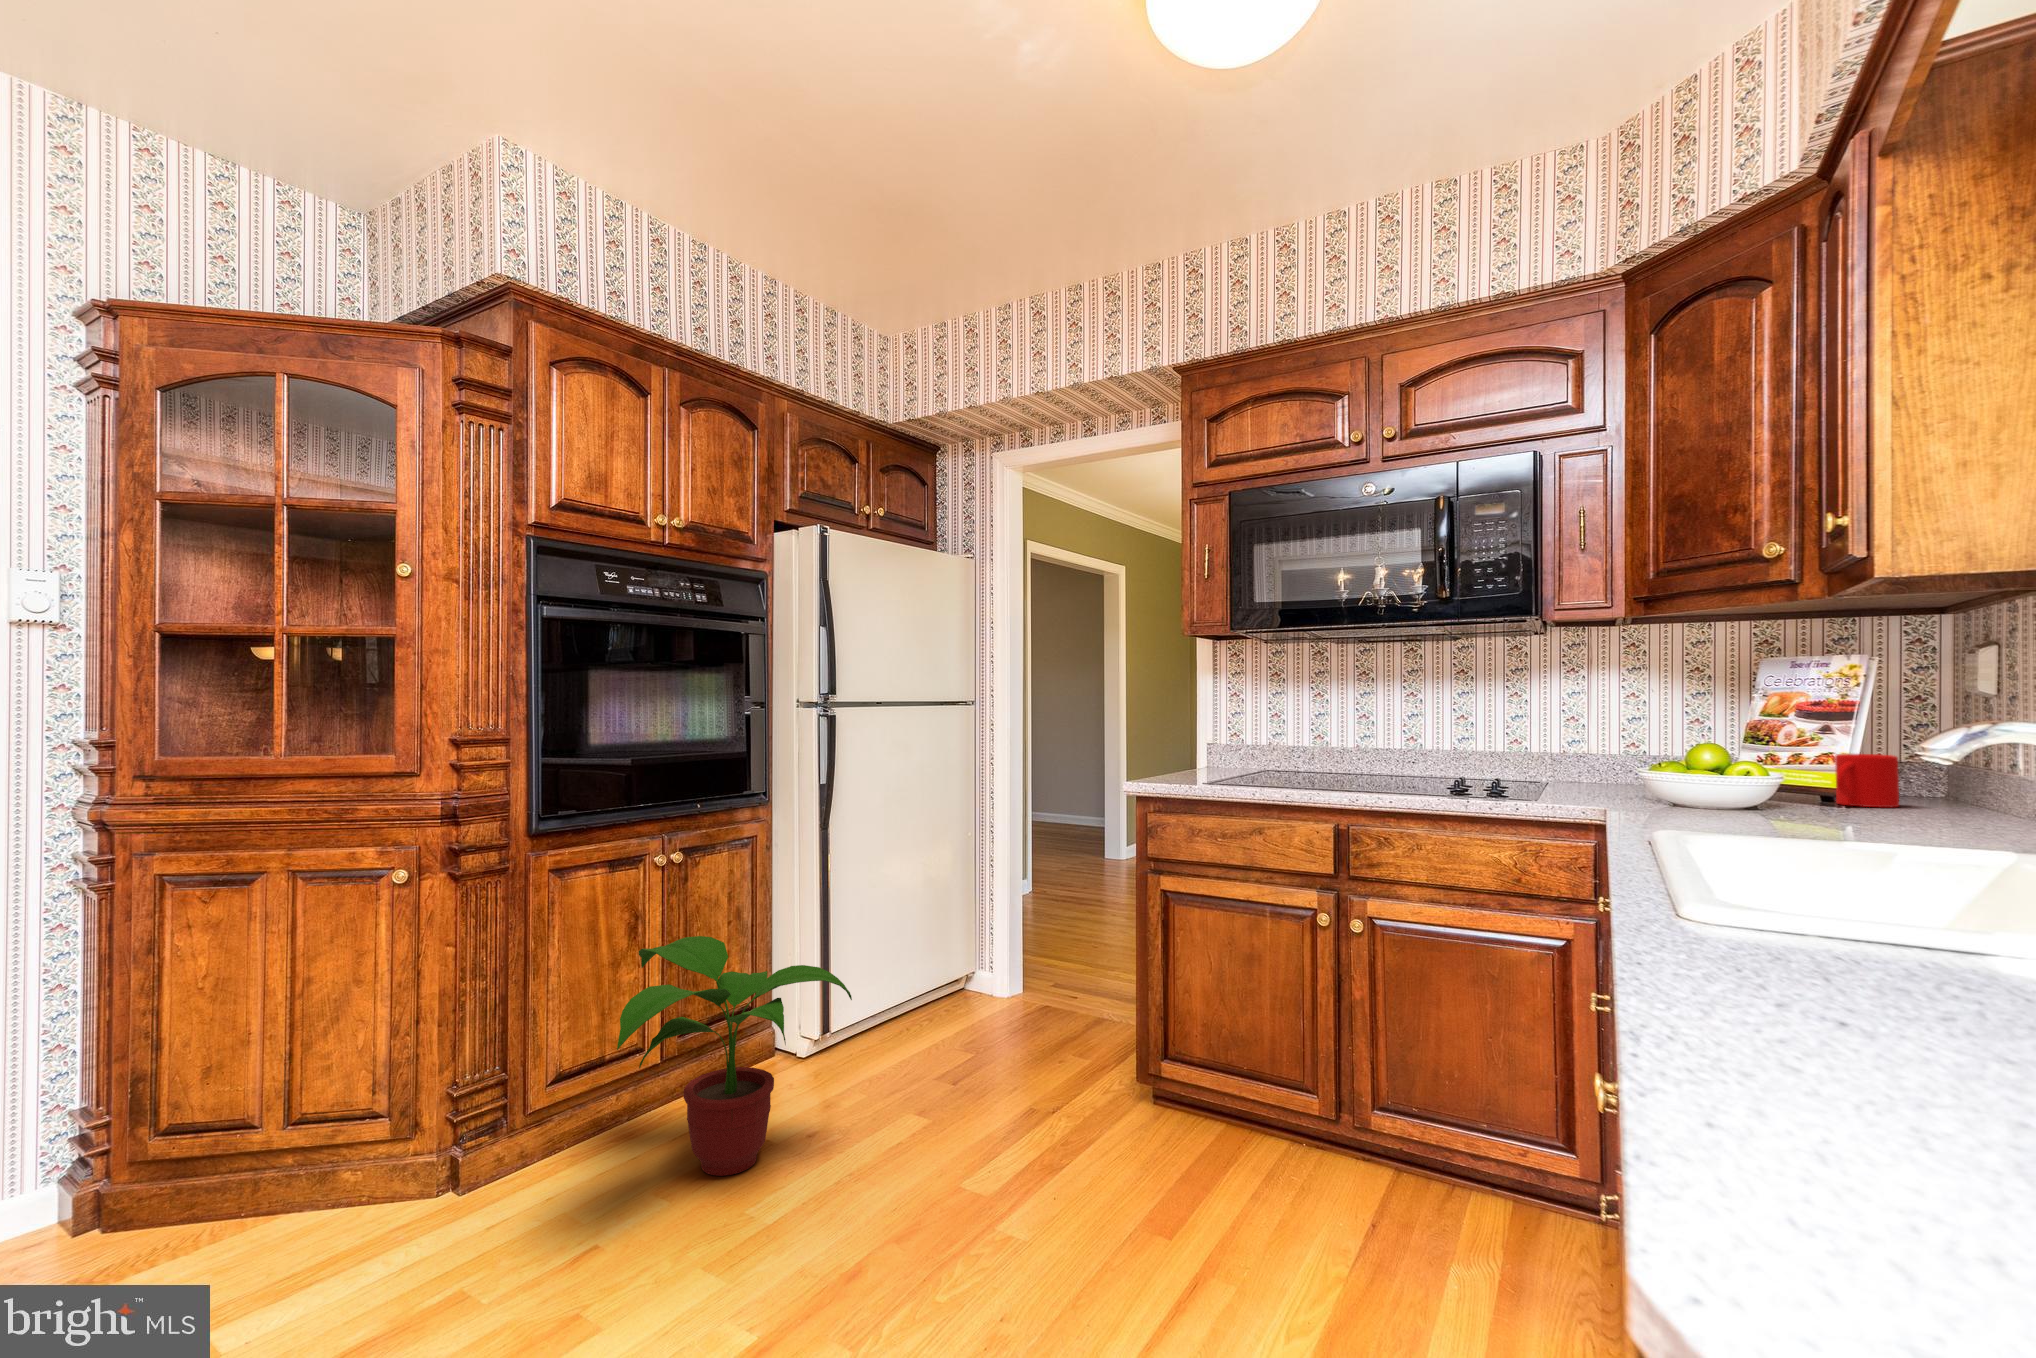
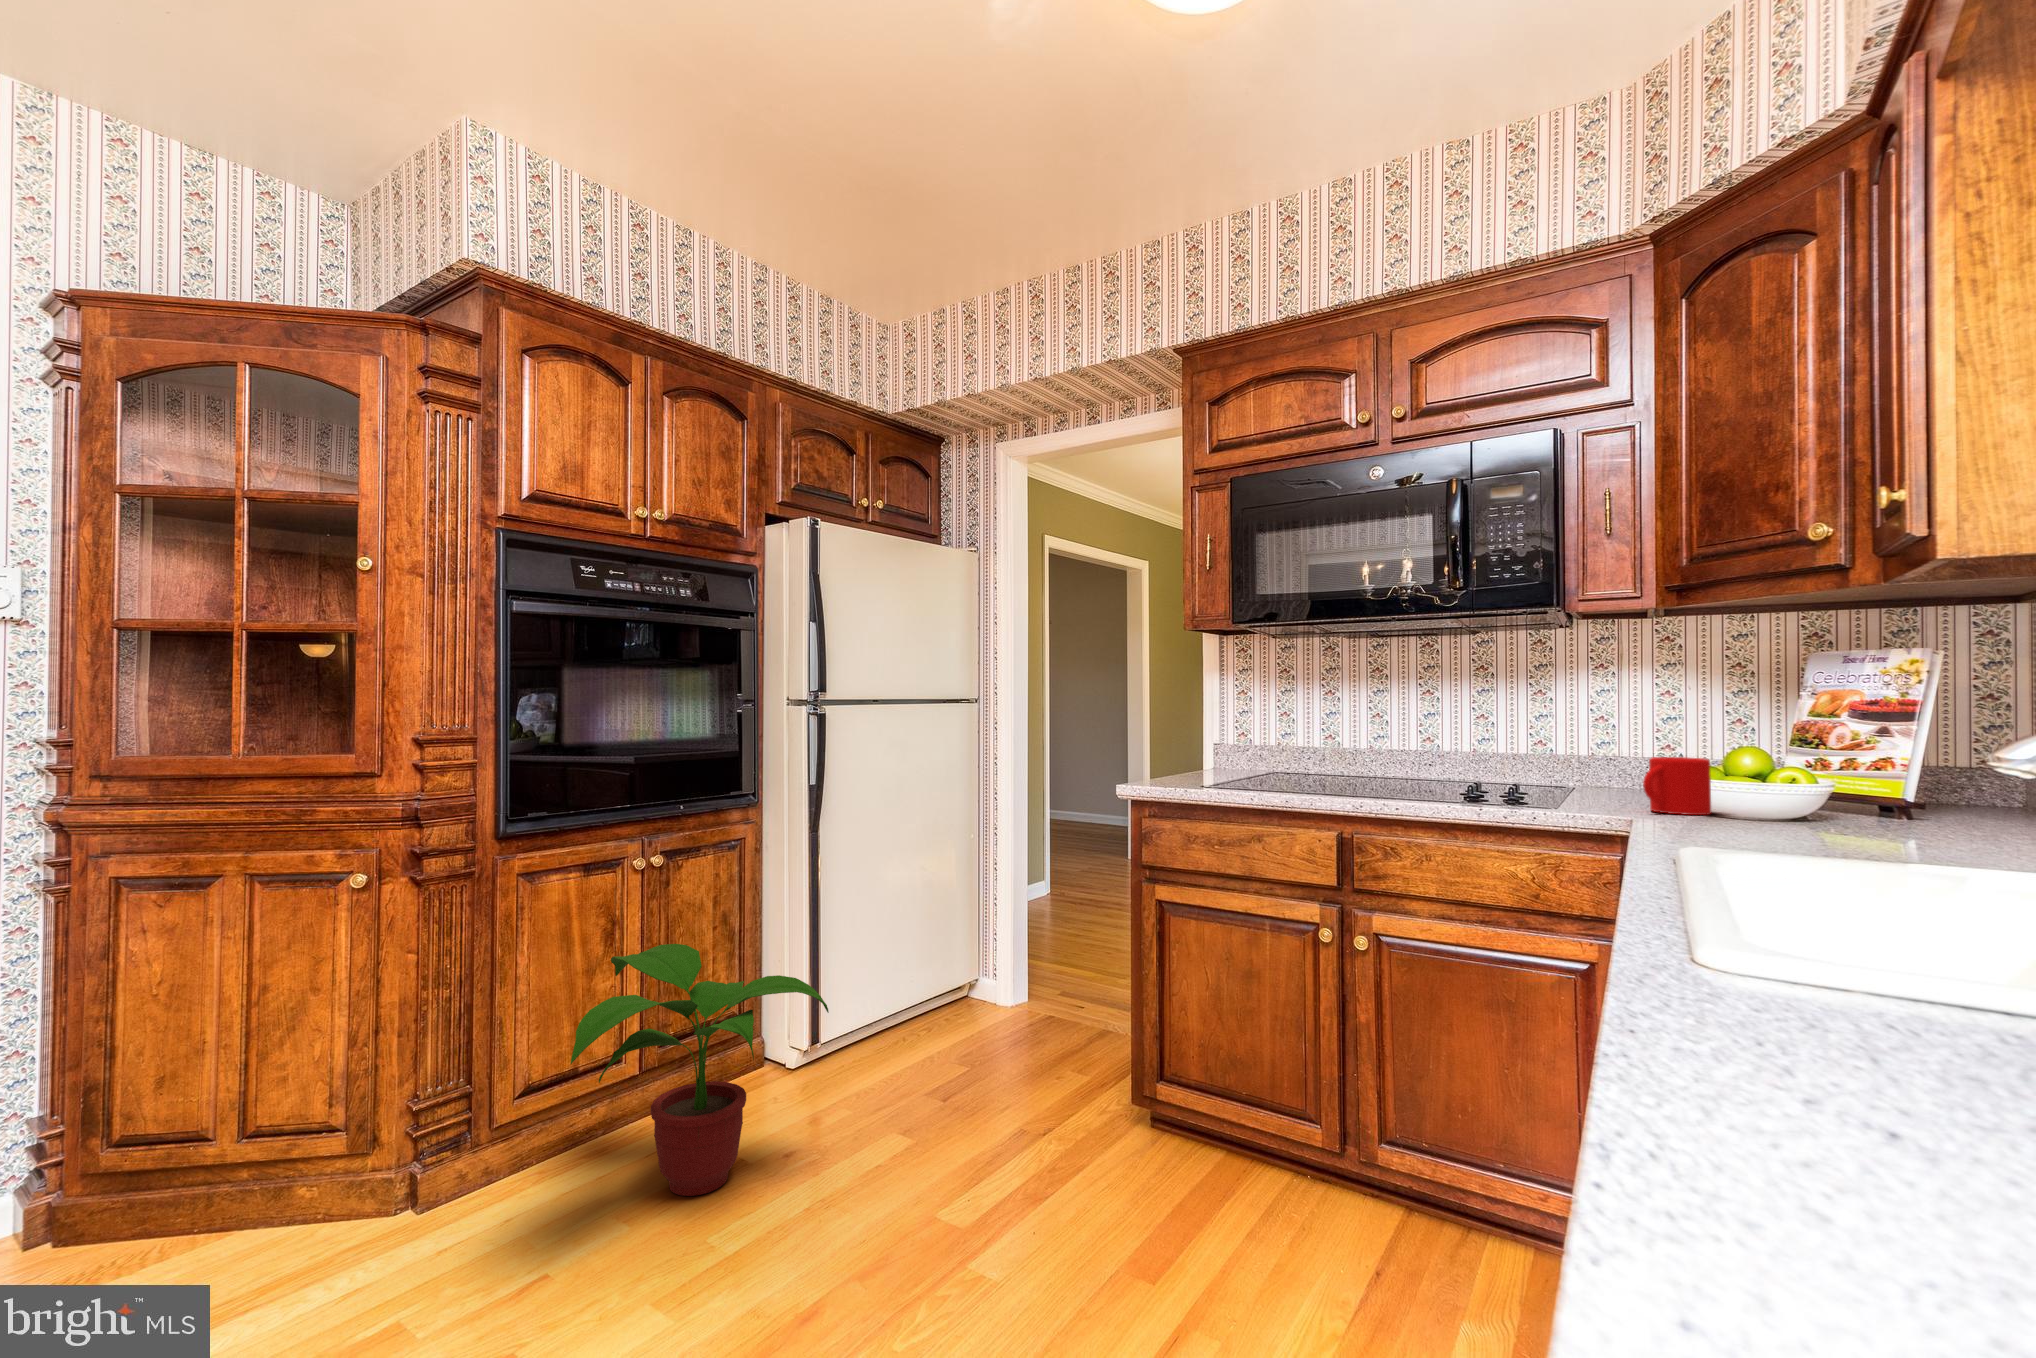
mug: present [1835,754,1899,807] -> present [1643,757,1711,815]

